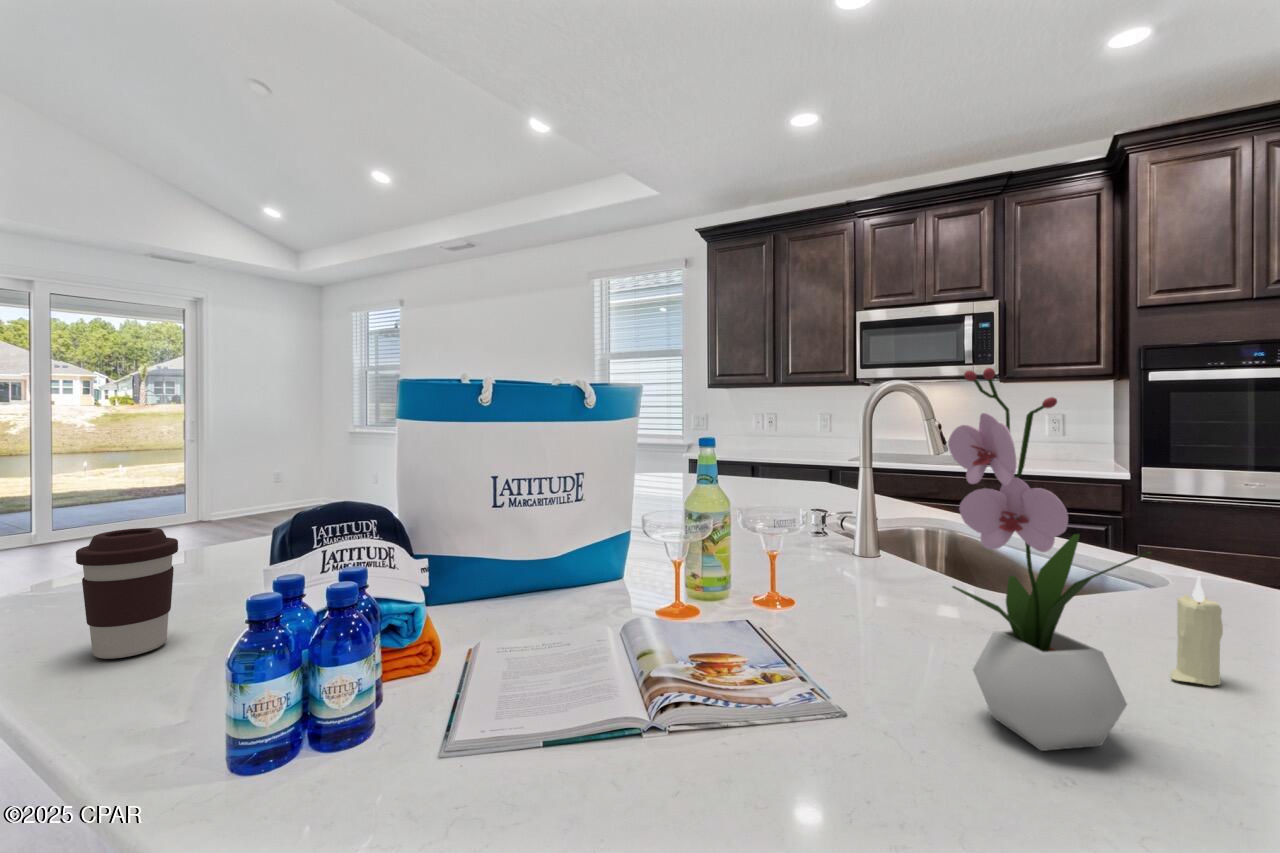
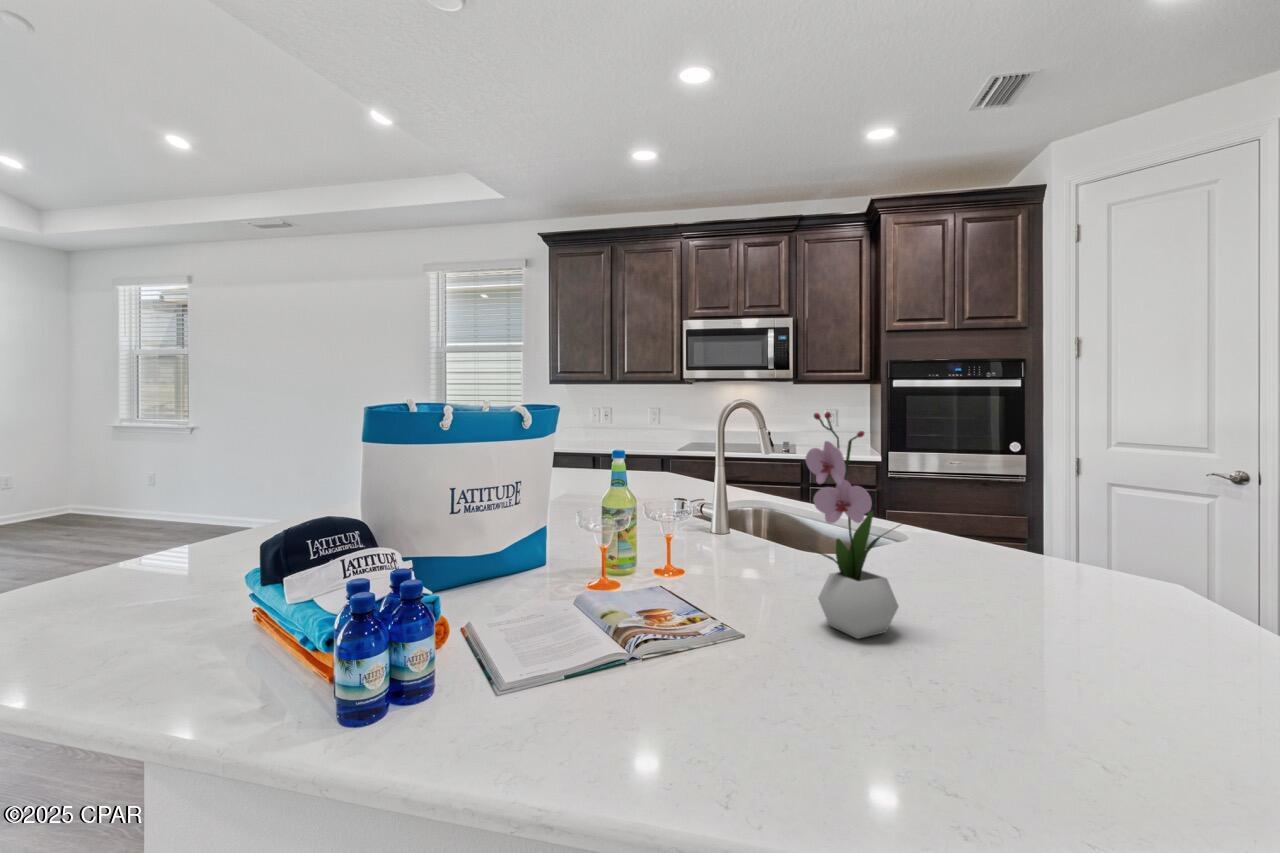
coffee cup: present [76,528,178,659] -> none [80,553,175,676]
candle: present [1171,577,1223,686] -> none [916,531,941,595]

